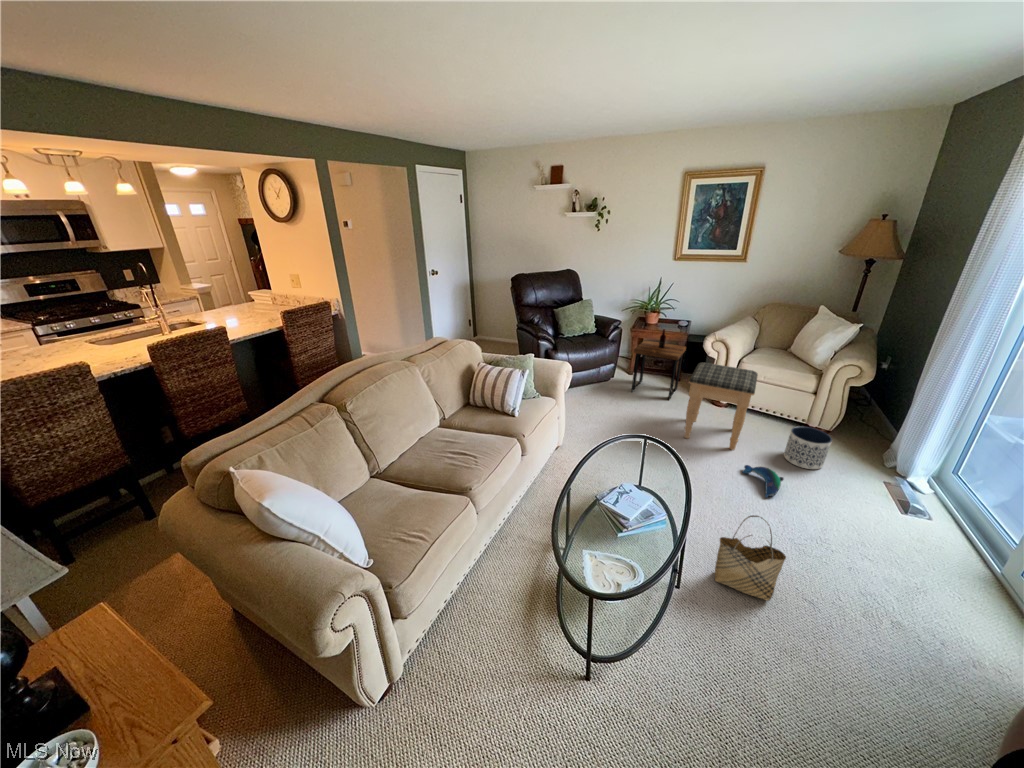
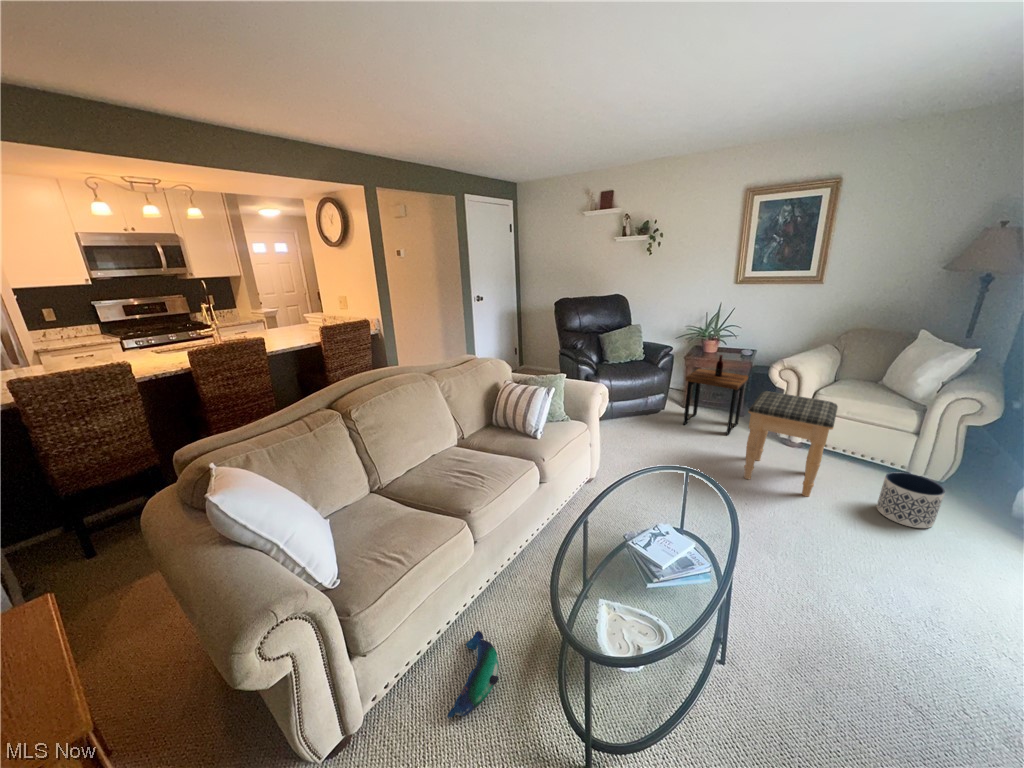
plush toy: present [743,465,784,498] -> present [447,631,499,719]
woven basket: present [715,515,786,601] -> none [778,578,883,702]

